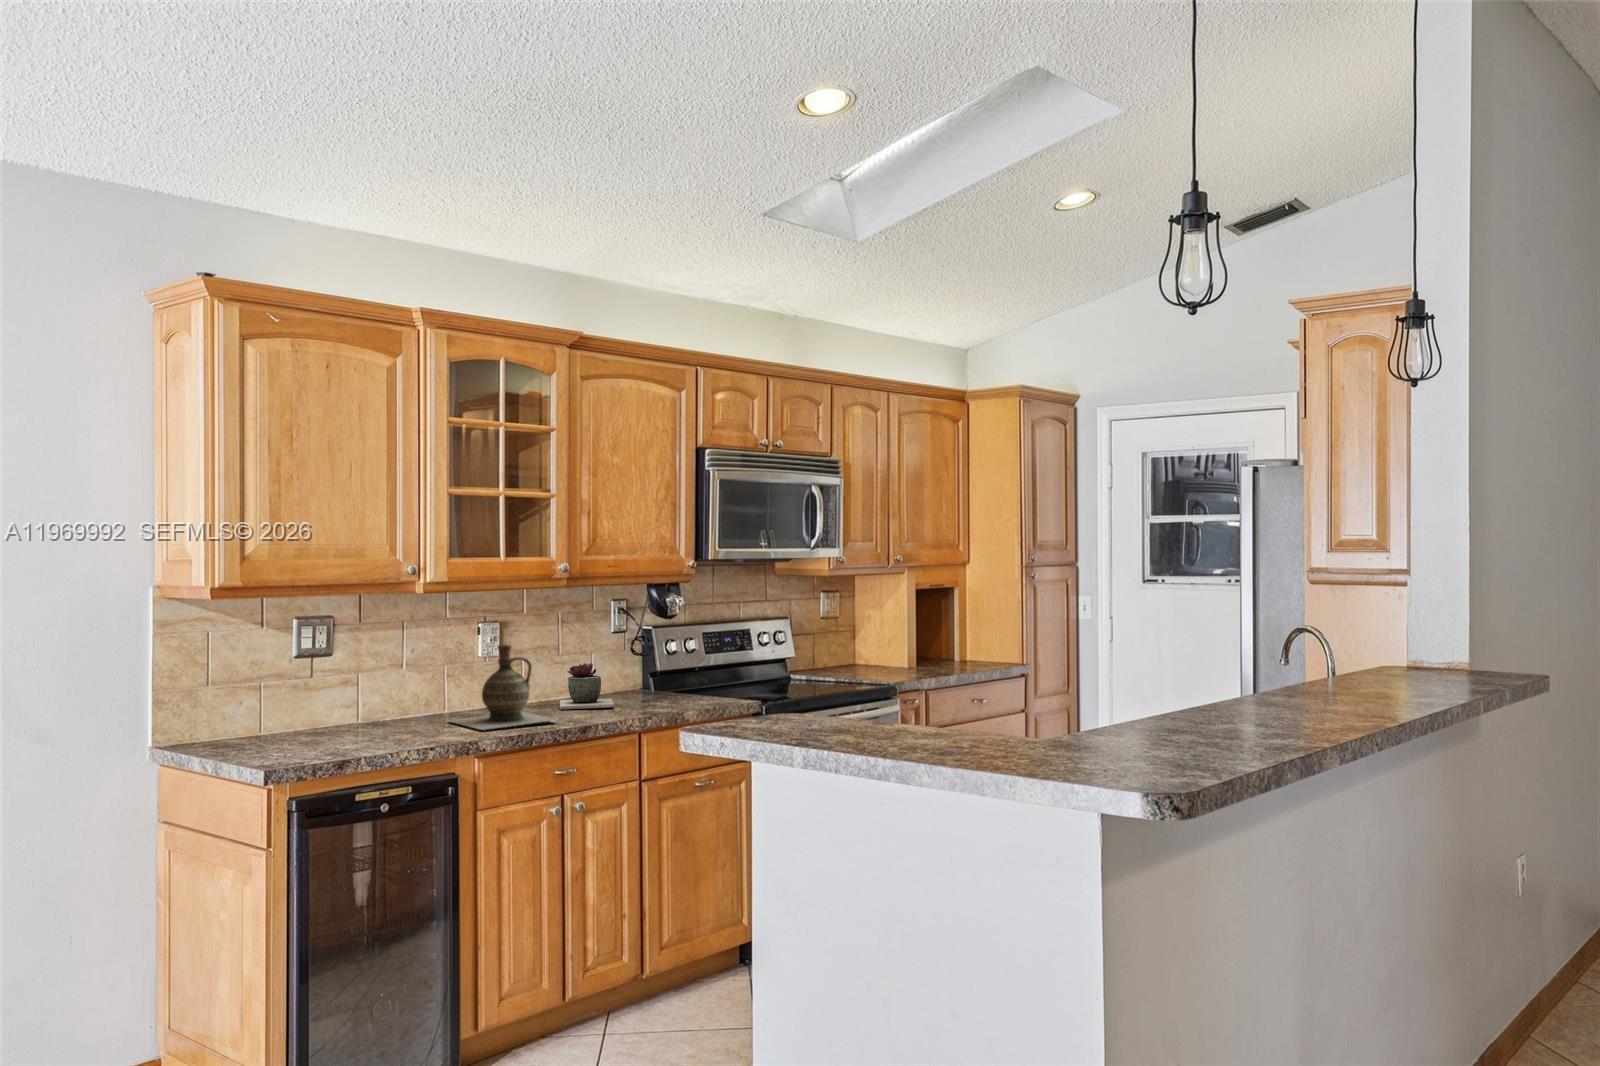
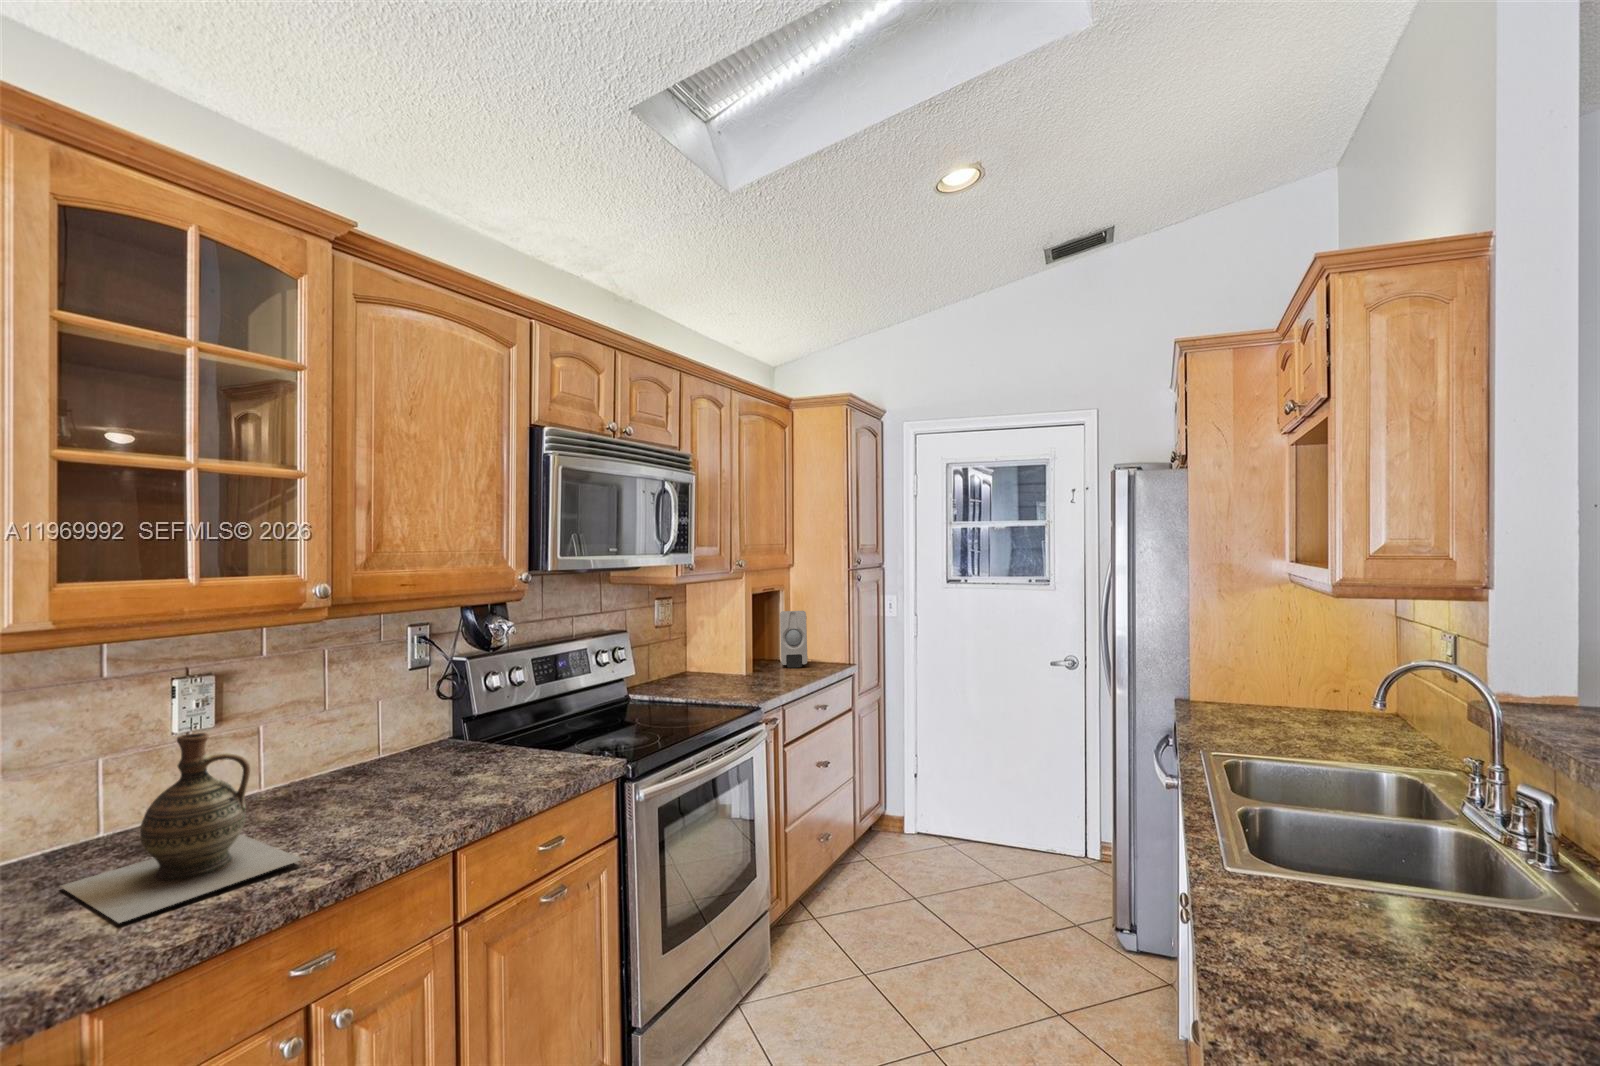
soap dispenser: none [948,608,980,664] -> present [780,611,808,668]
succulent plant: present [560,663,614,709] -> none [316,728,410,813]

